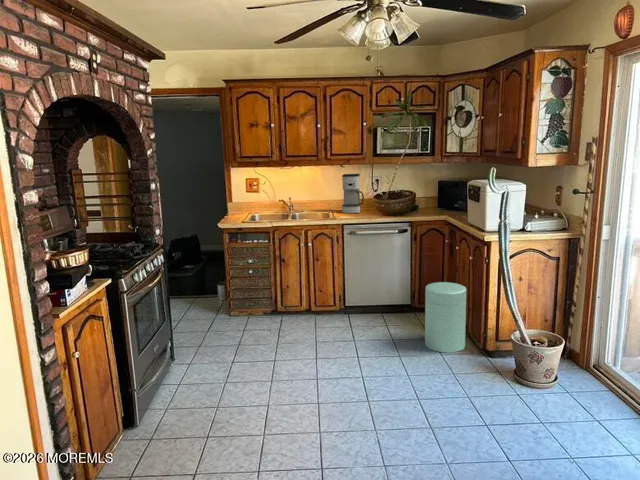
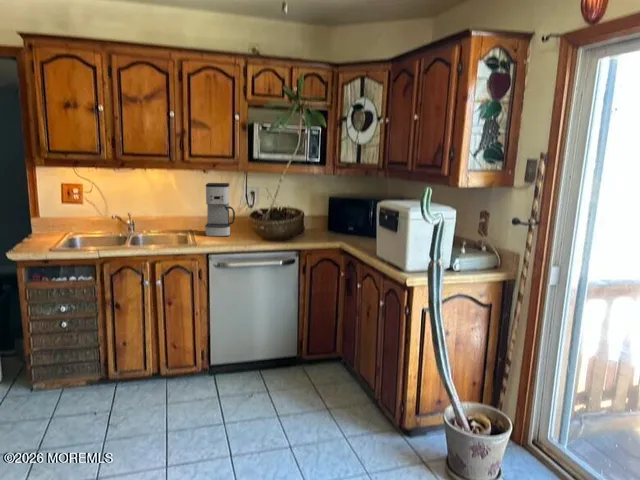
trash can: present [425,282,466,353] -> none [322,335,377,435]

